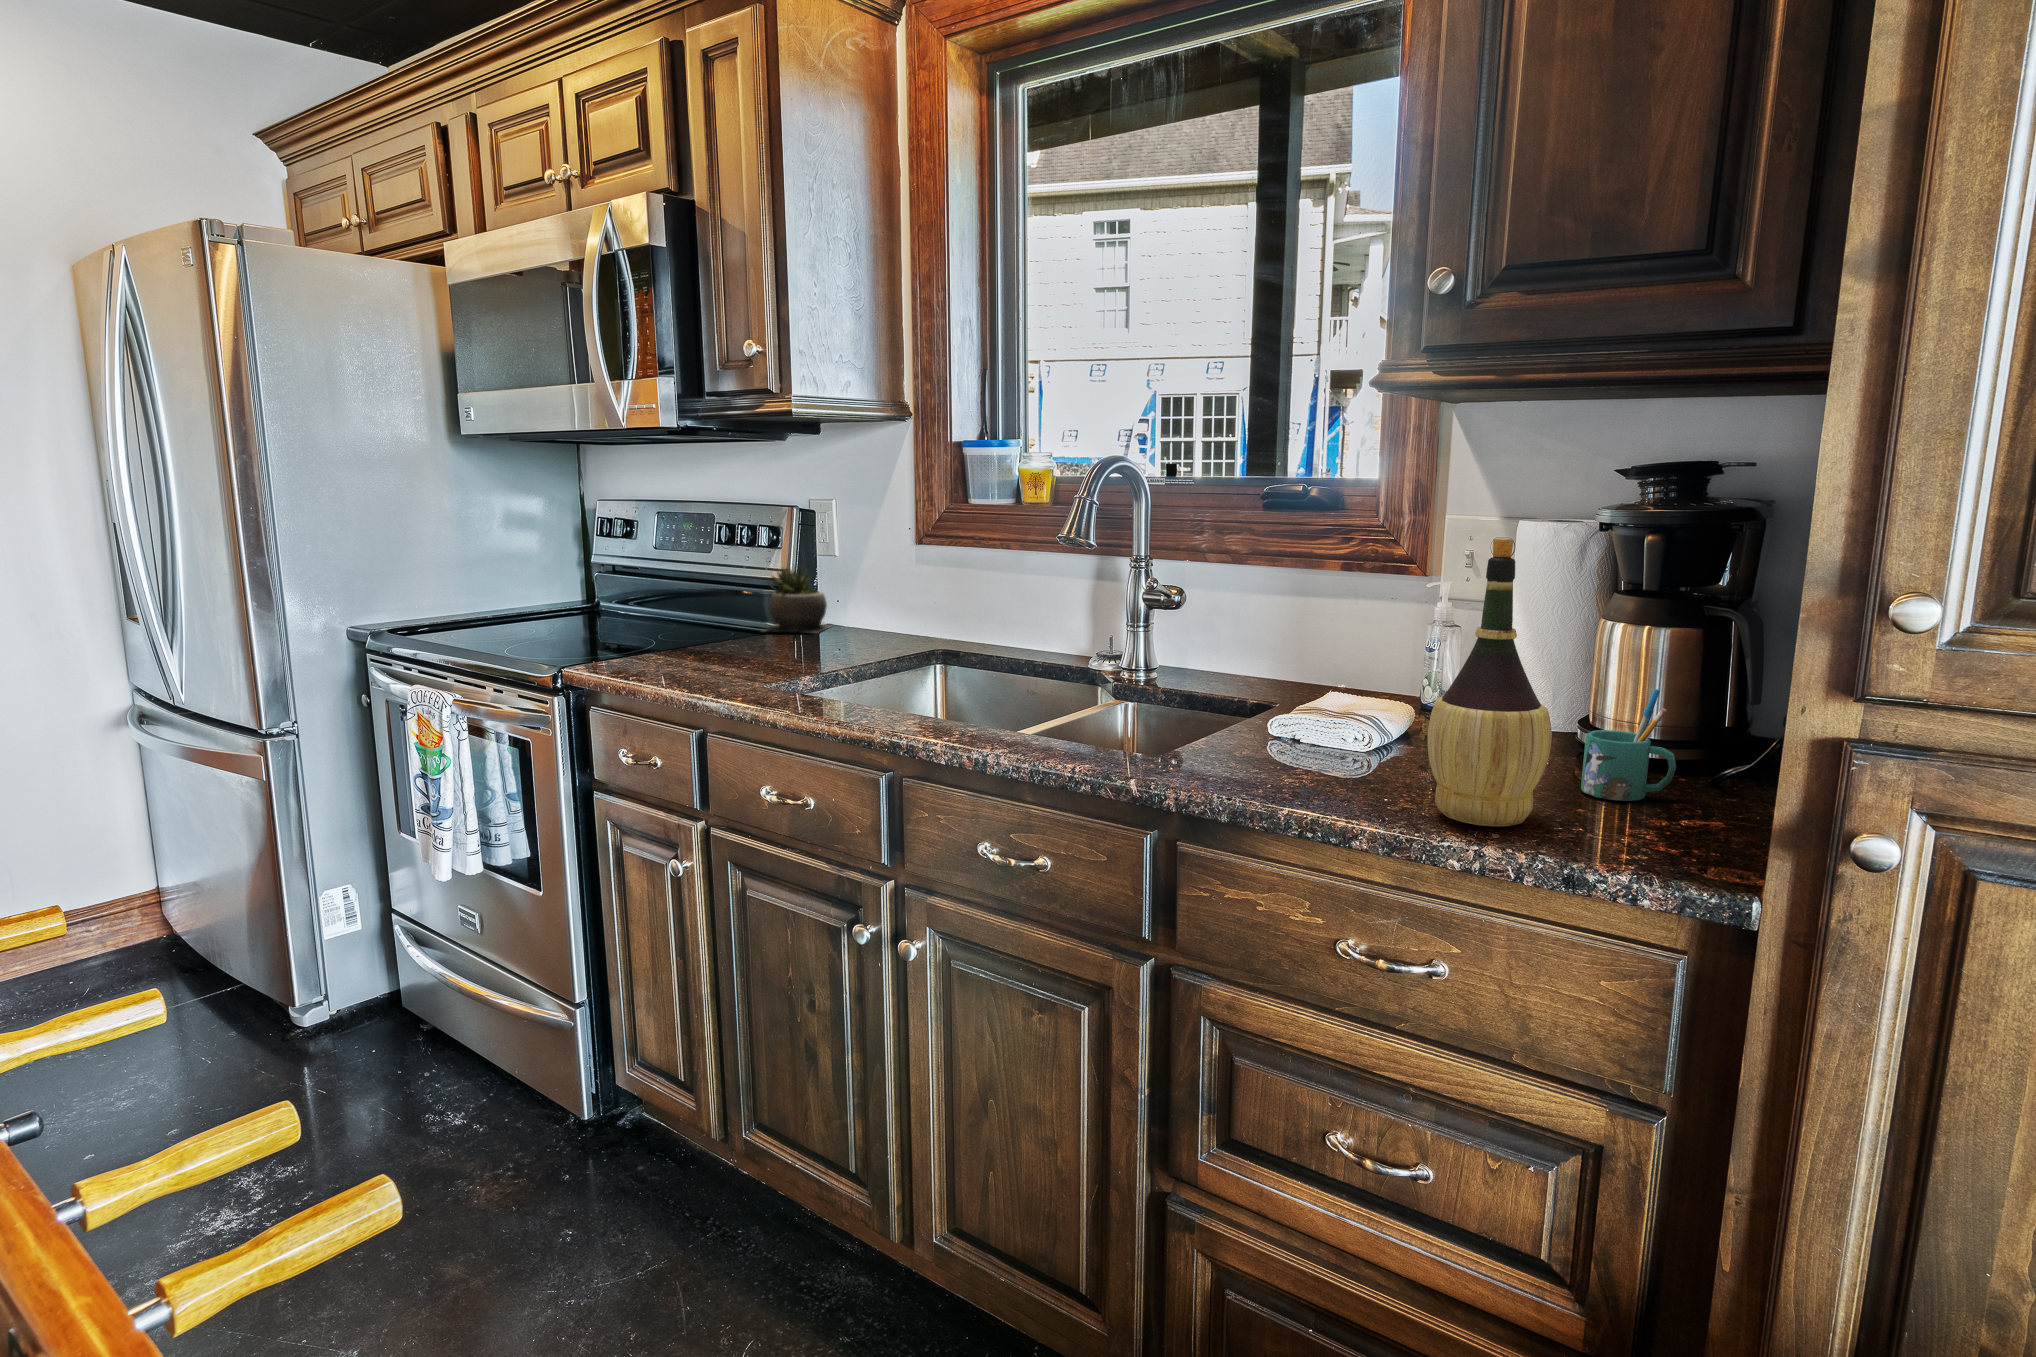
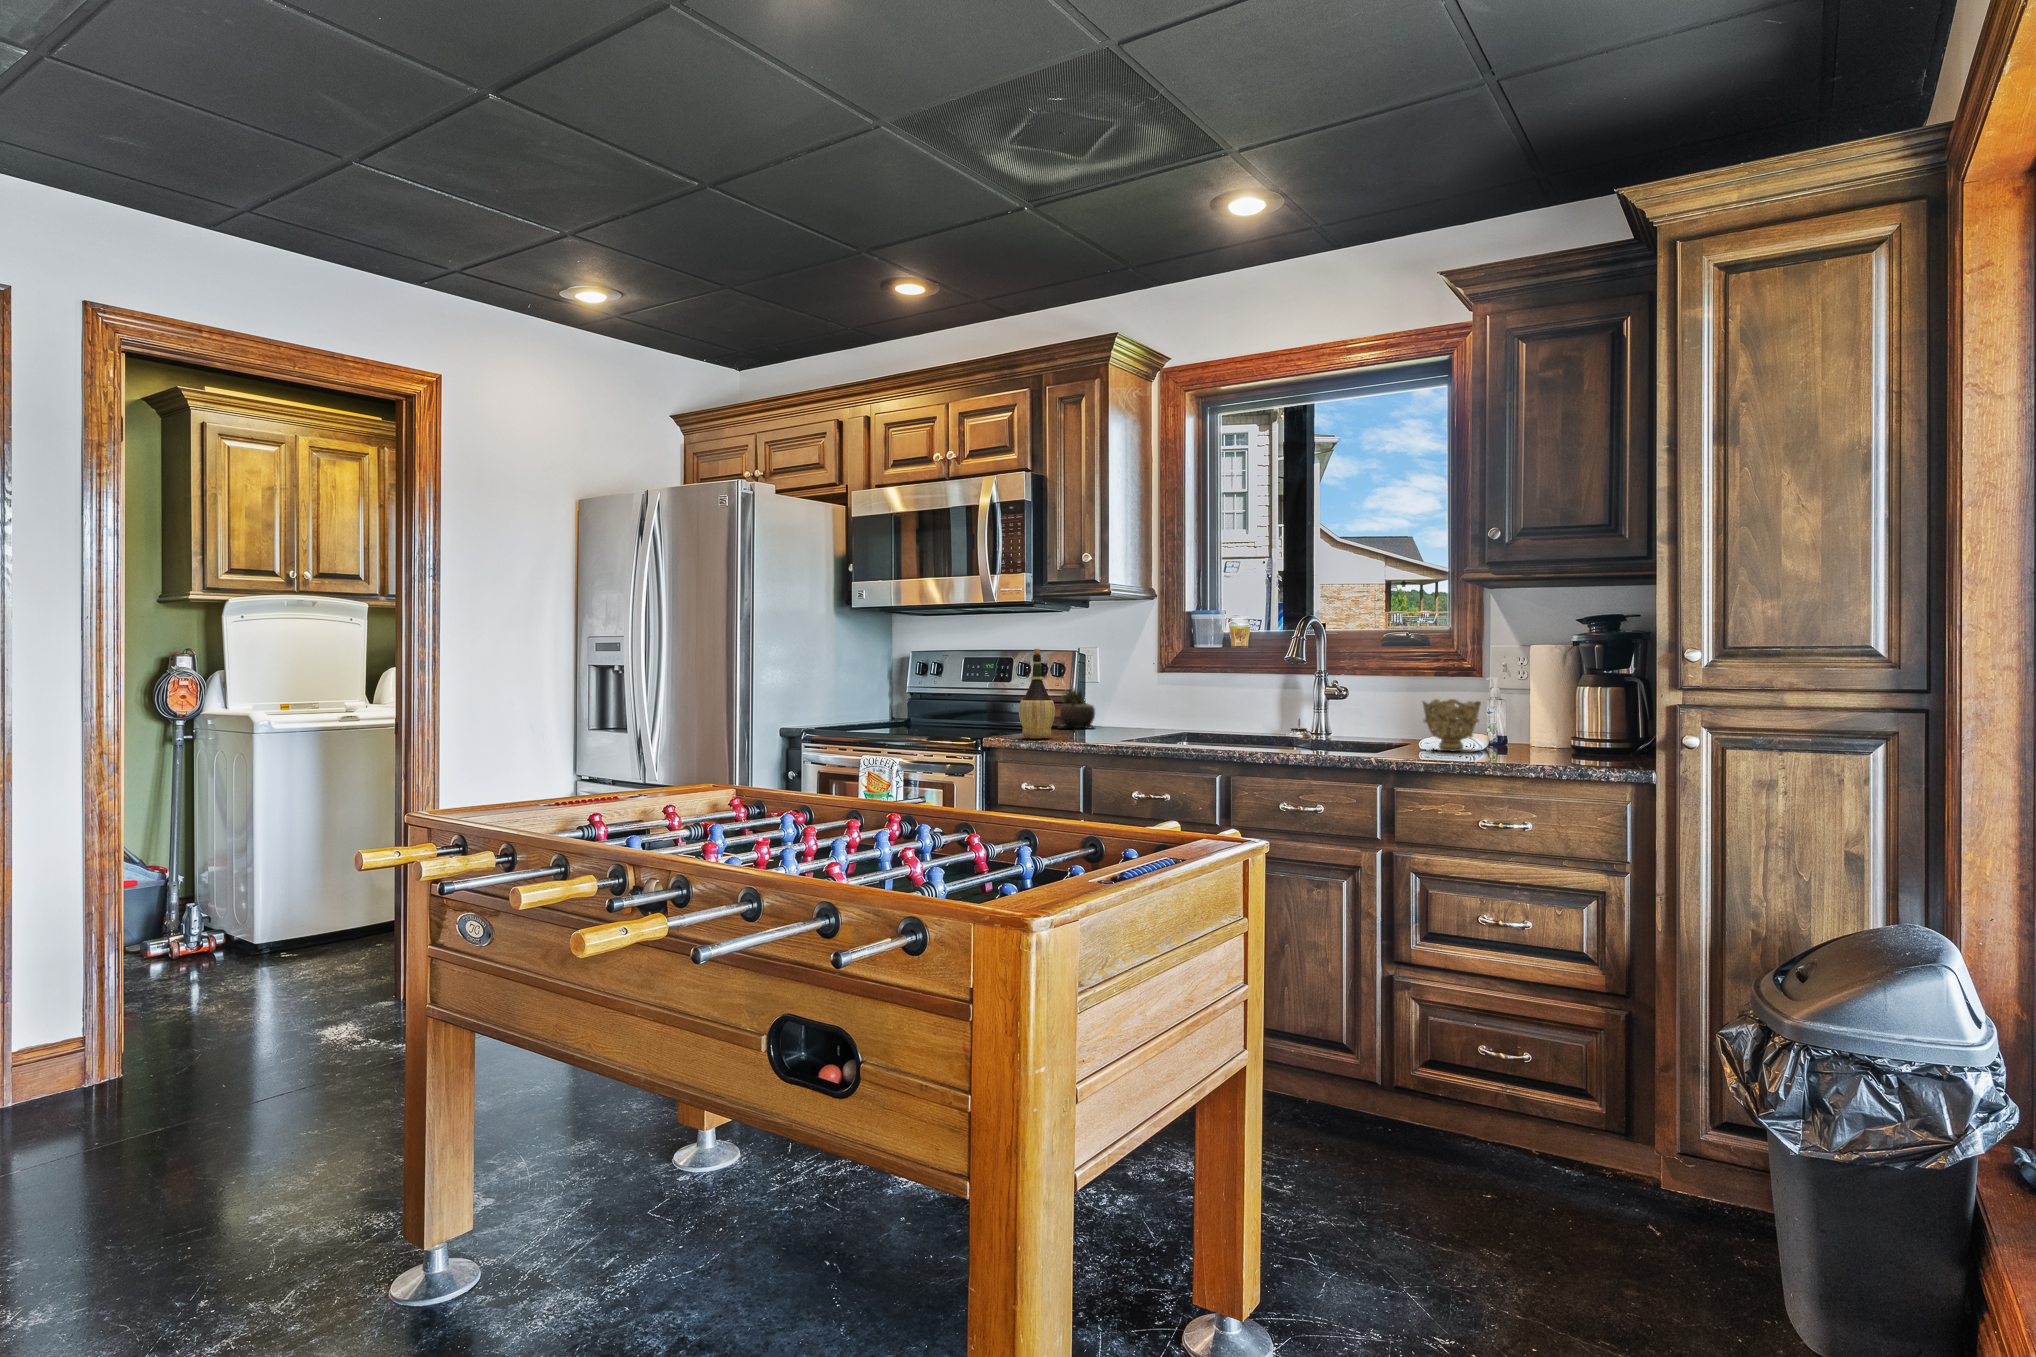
wine bottle: present [1428,538,1552,826] -> present [1019,649,1055,739]
decorative bowl: none [1273,635,1389,749] -> present [1423,699,1481,751]
mug: present [1581,689,1676,801] -> none [1579,710,1620,758]

